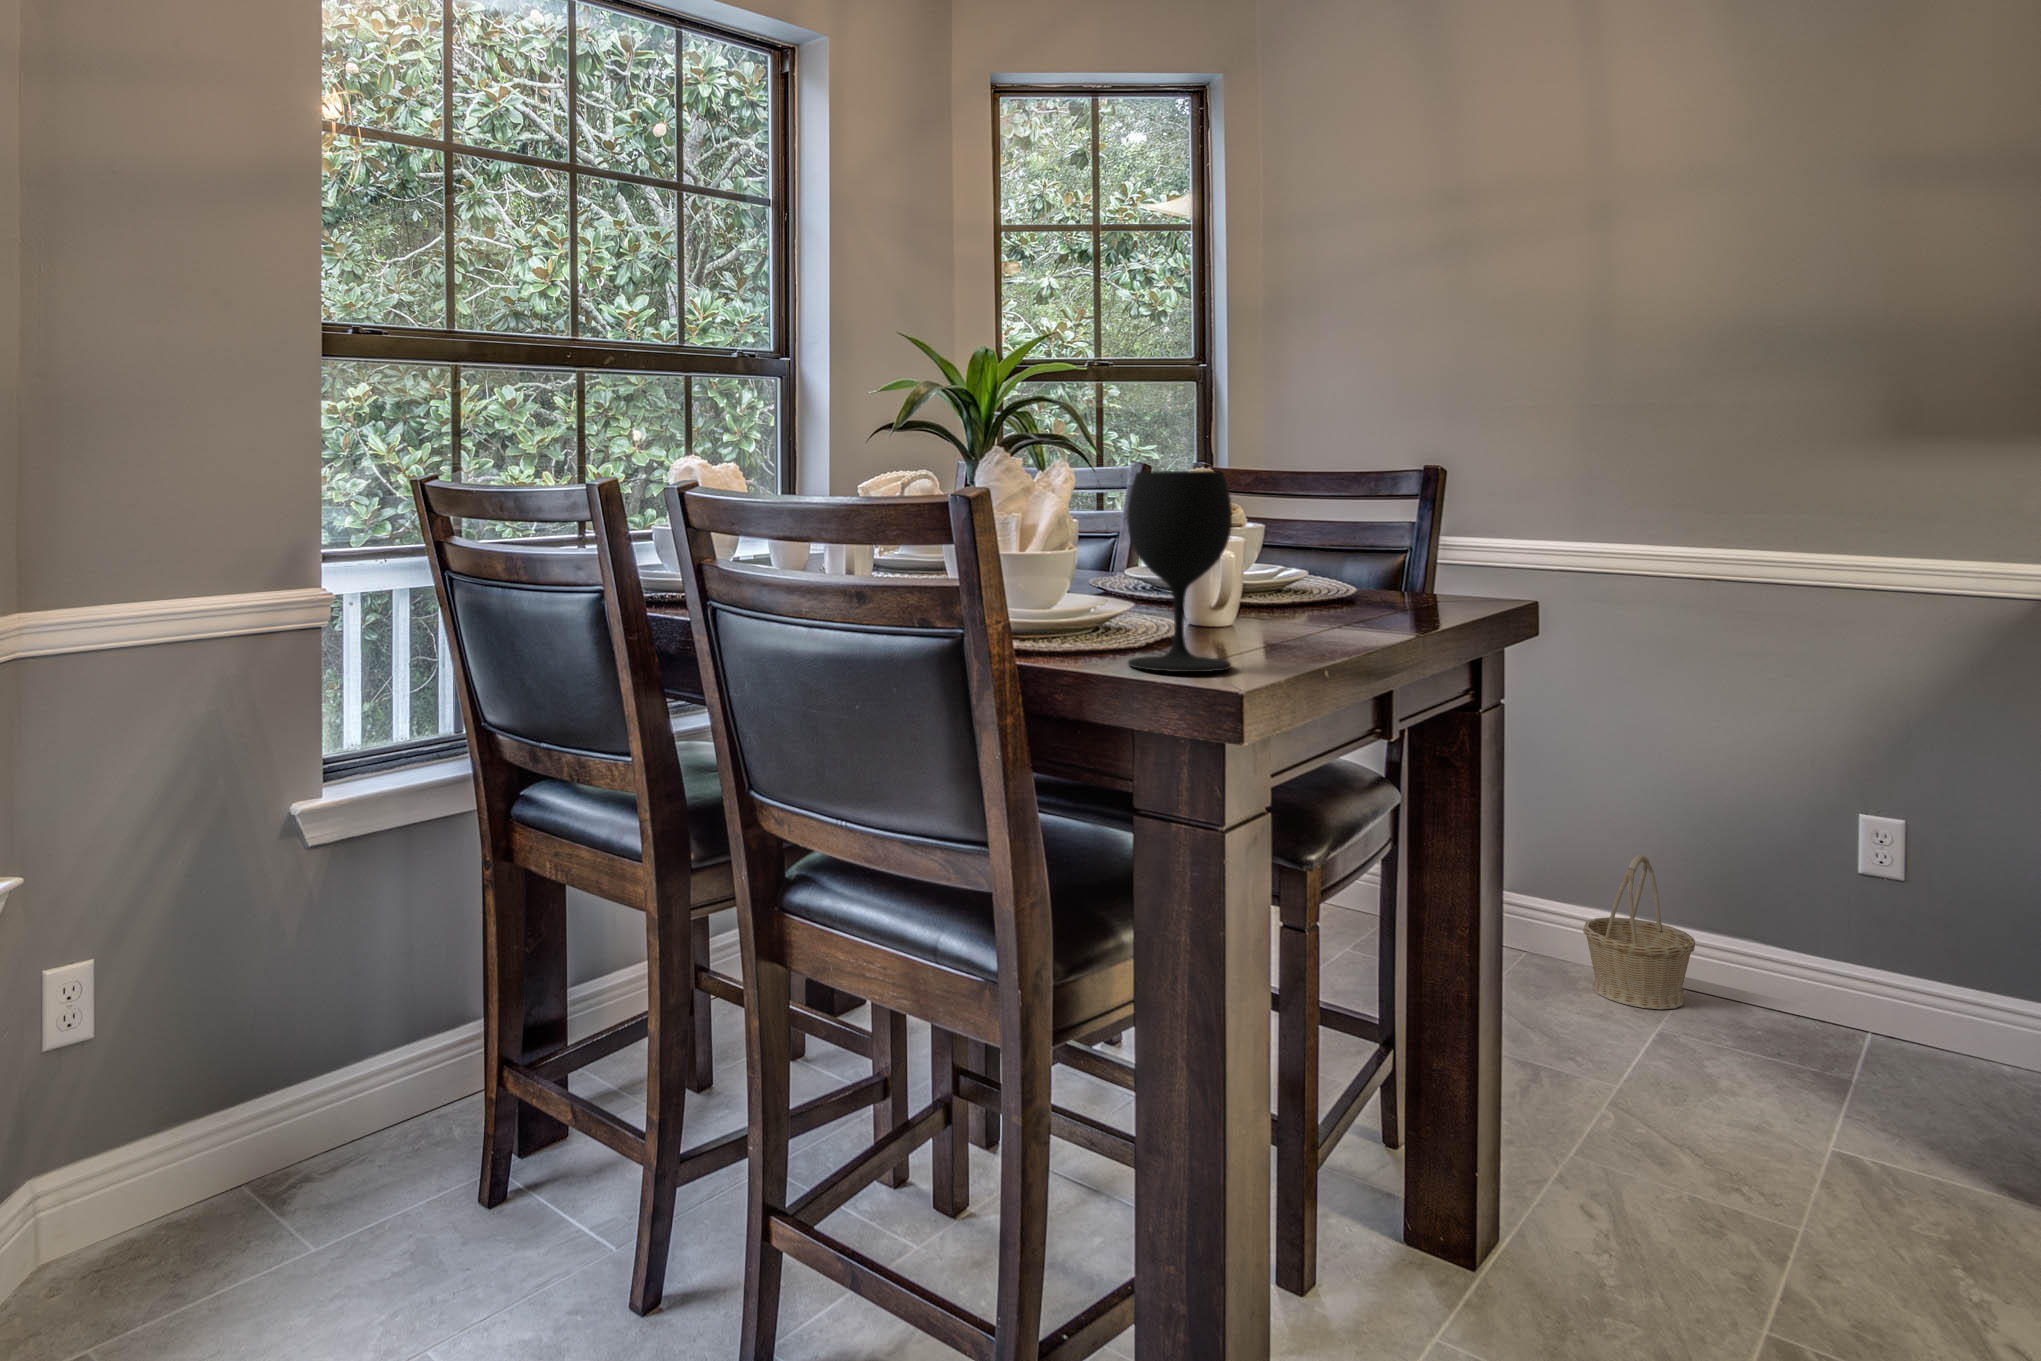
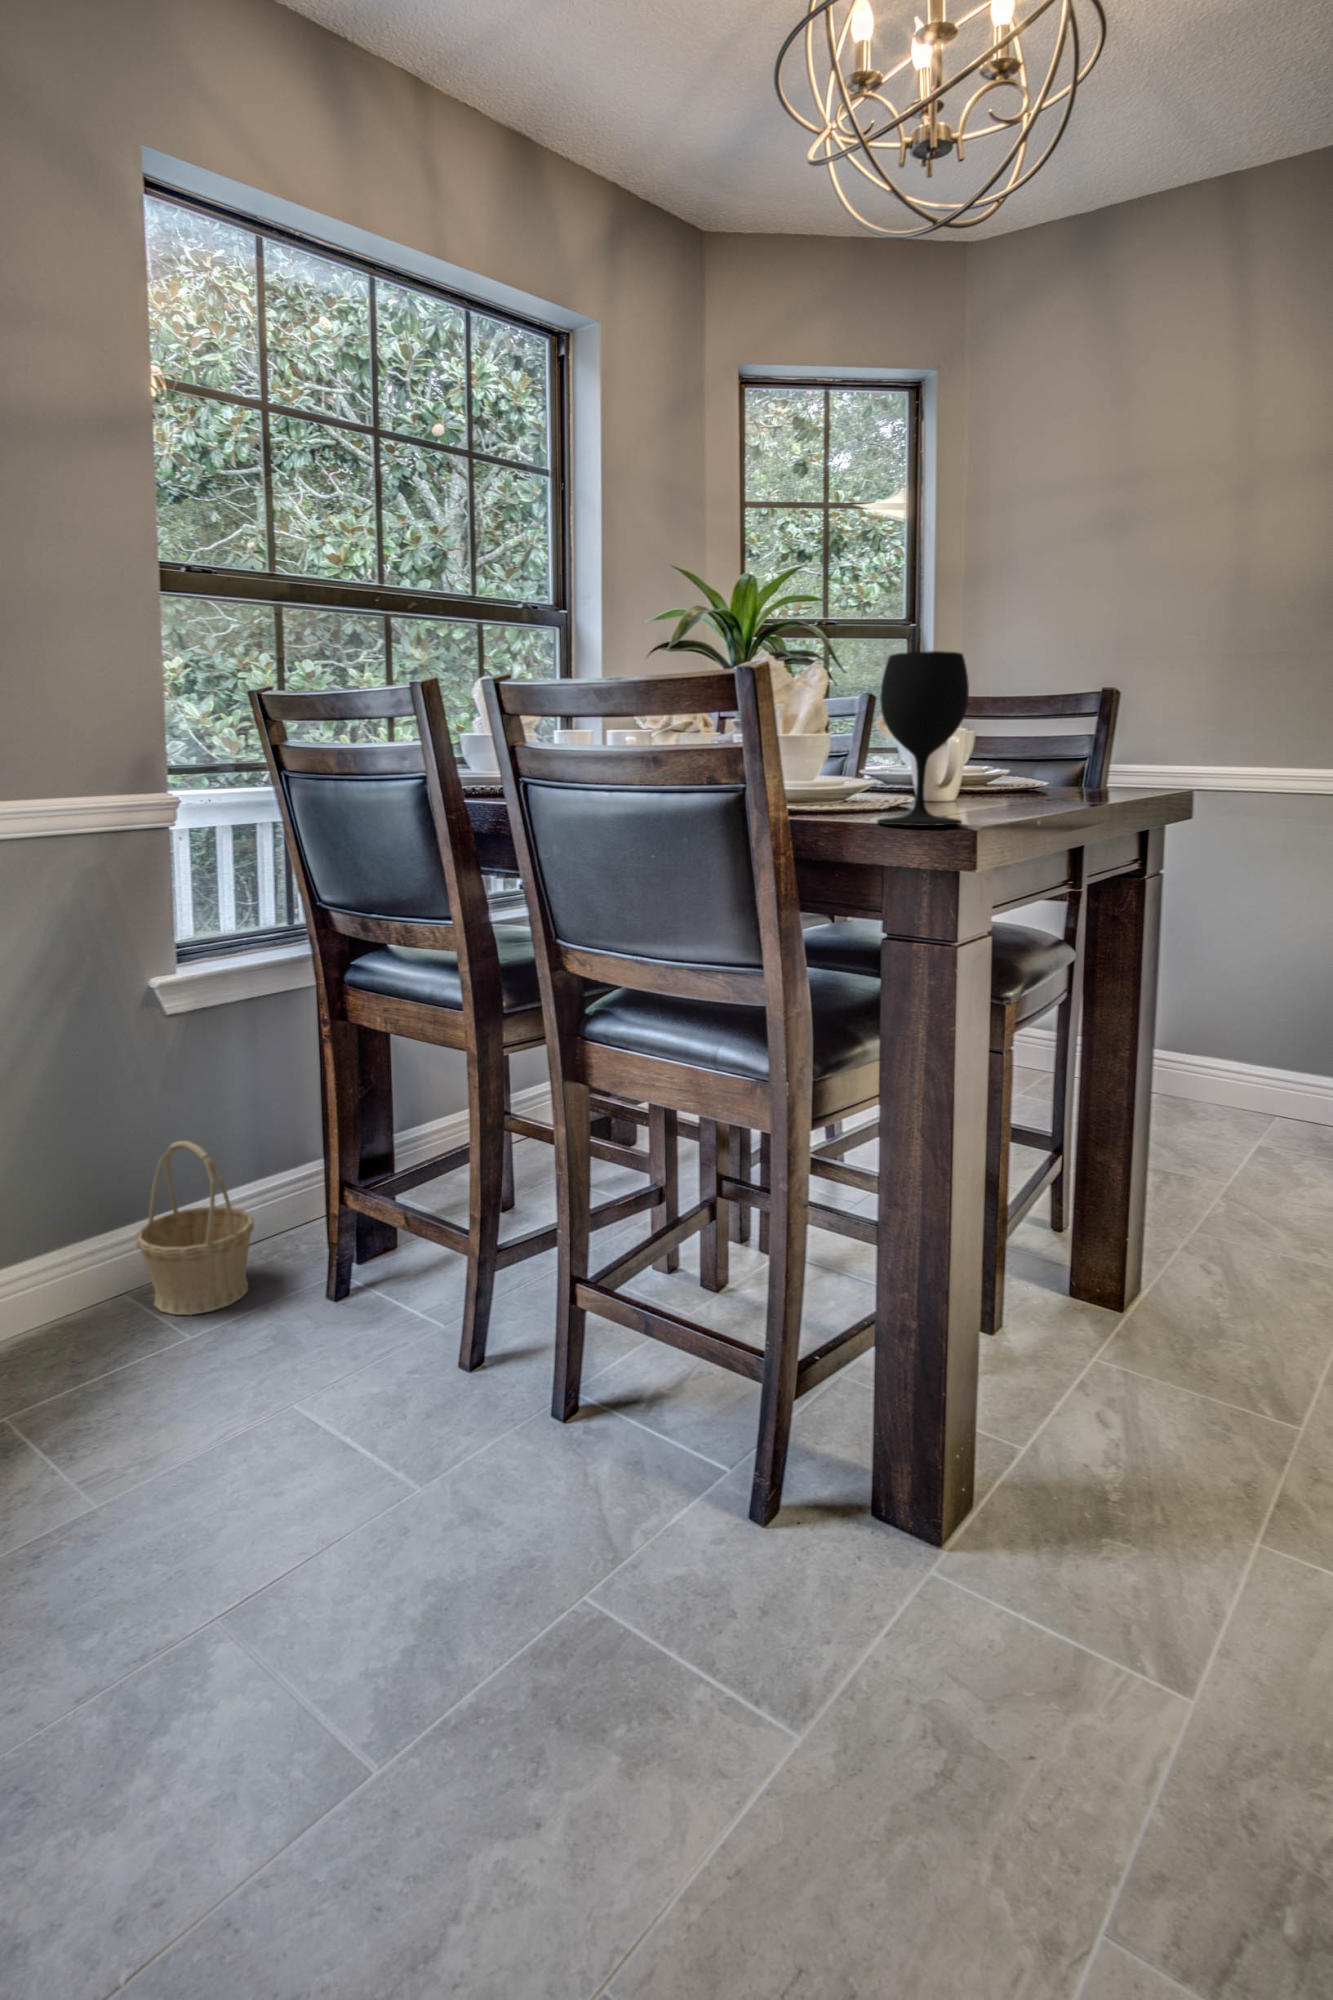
basket: present [1583,855,1695,1009] -> present [136,1141,254,1315]

